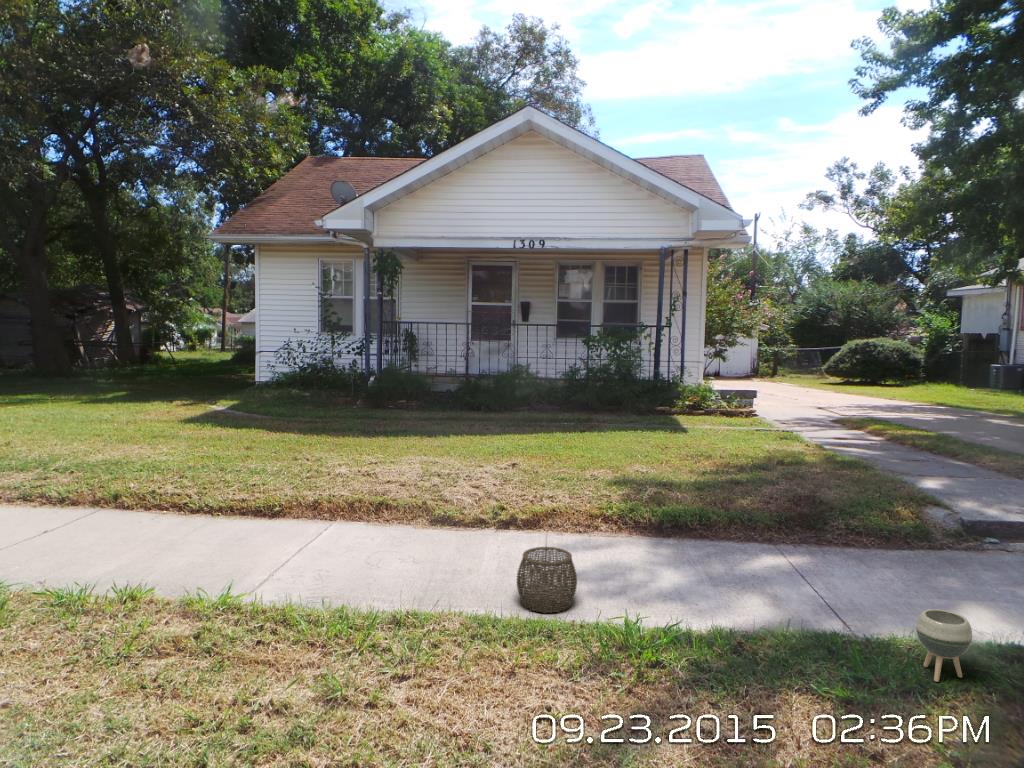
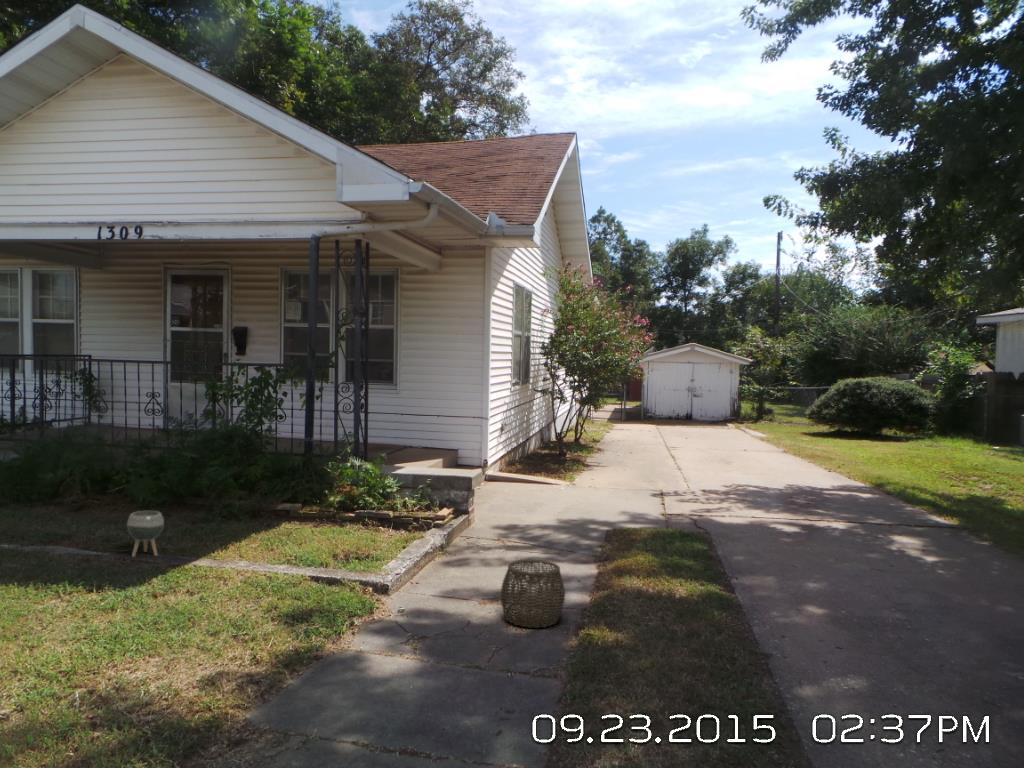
planter: present [916,609,972,682] -> present [127,511,164,557]

